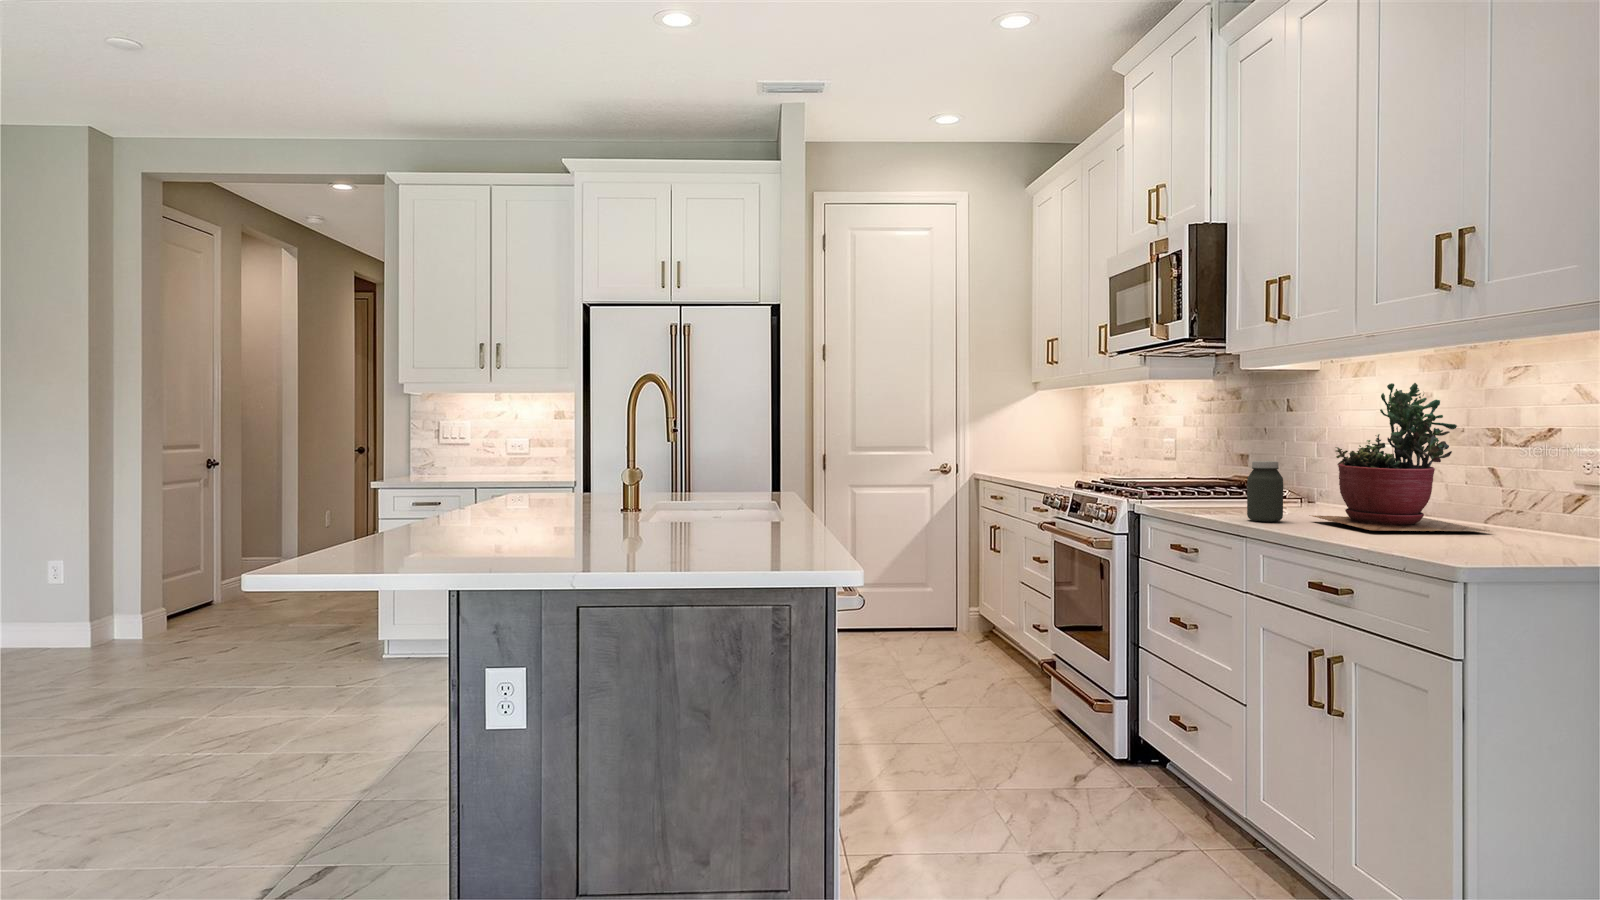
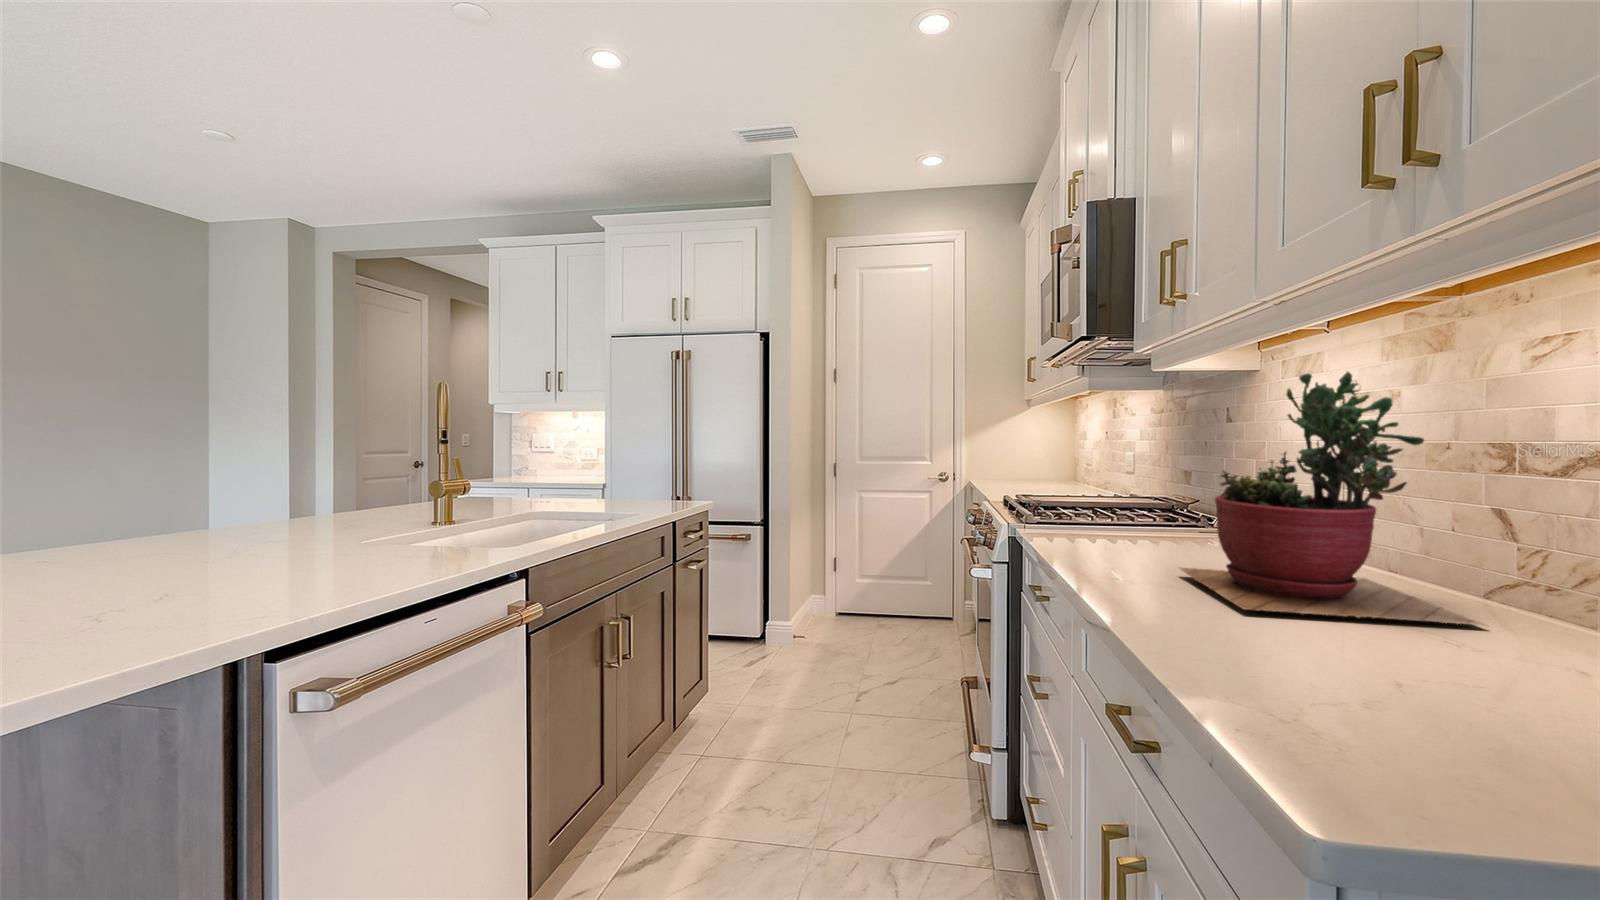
jar: present [1247,461,1283,522] -> none [1084,487,1135,574]

